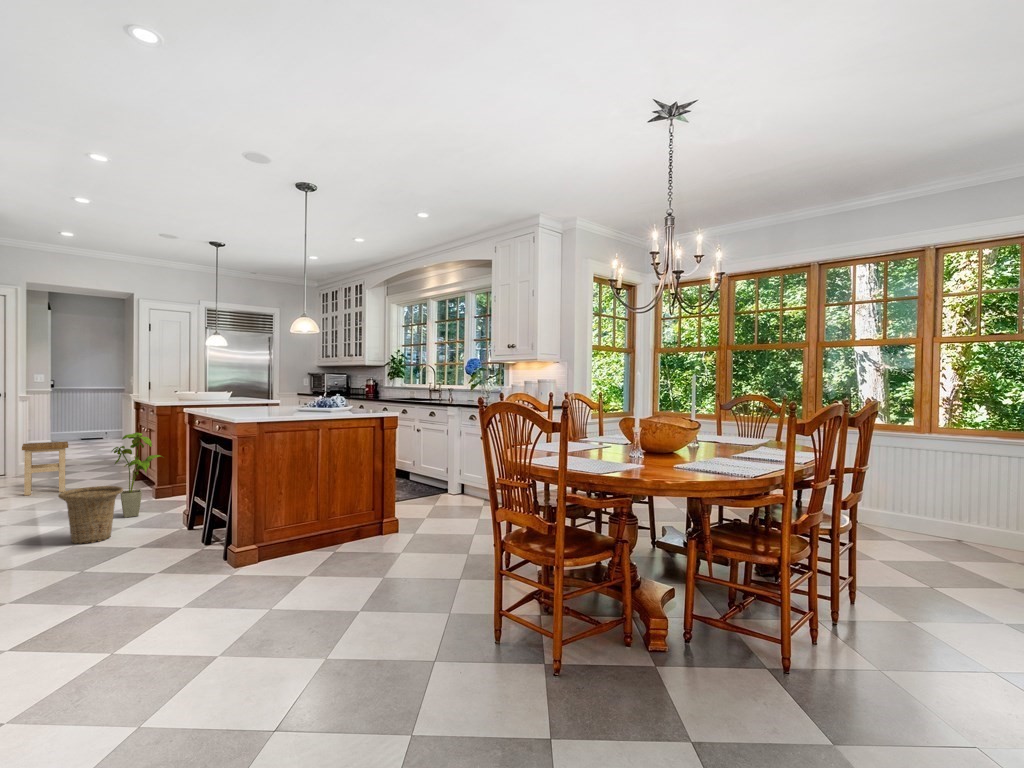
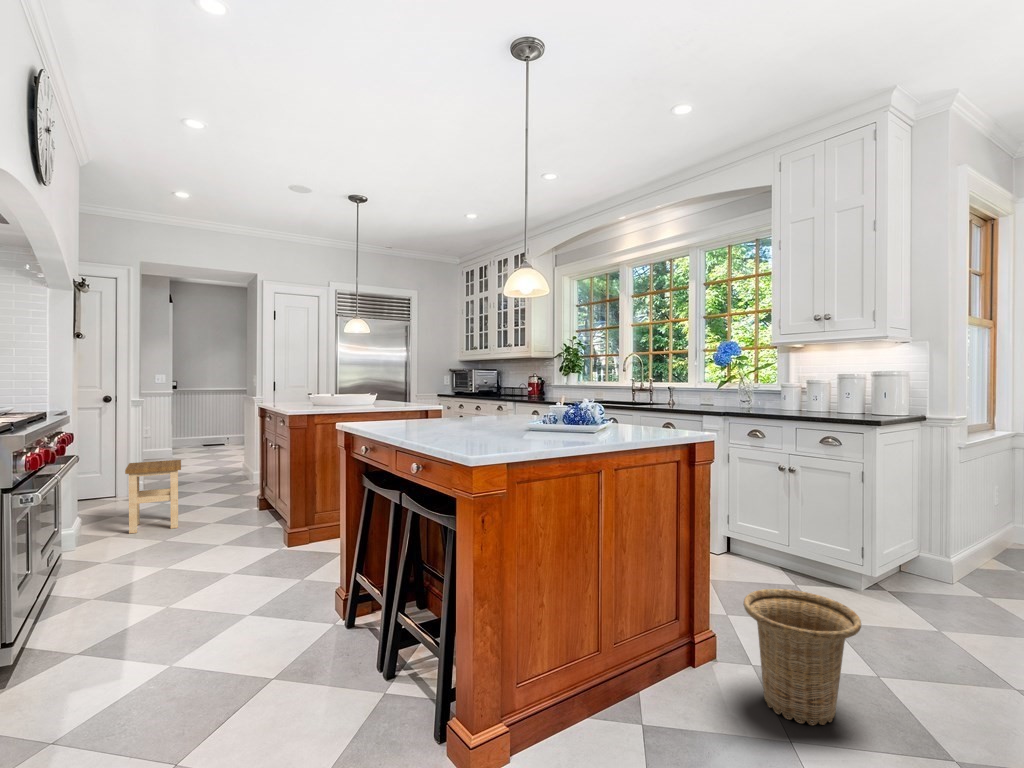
house plant: present [112,433,162,518] -> none [231,458,303,587]
basket: present [58,486,123,544] -> present [743,589,861,725]

